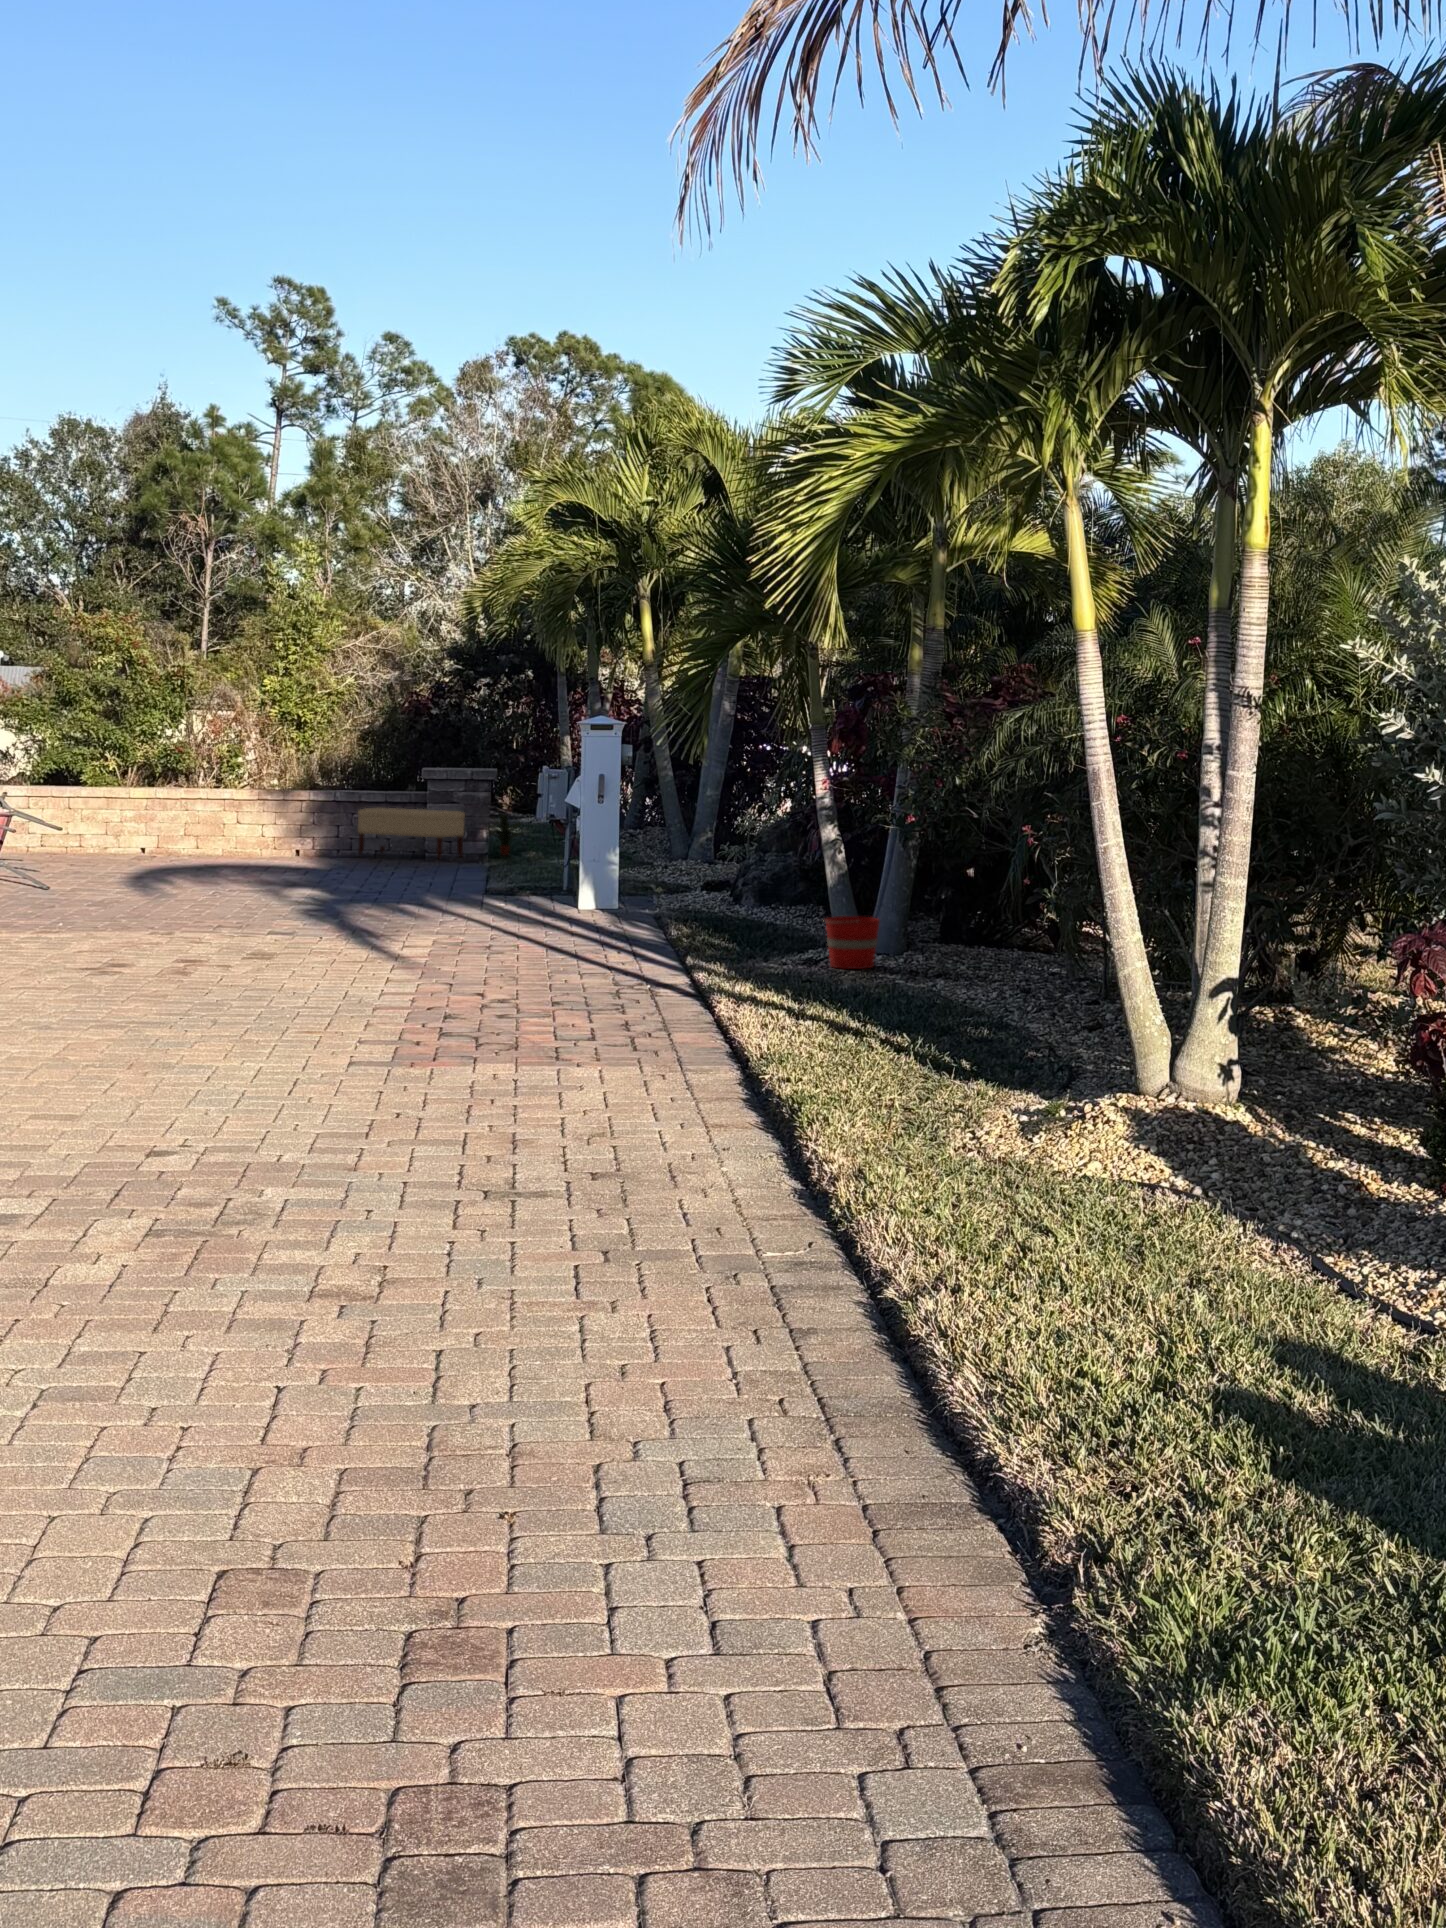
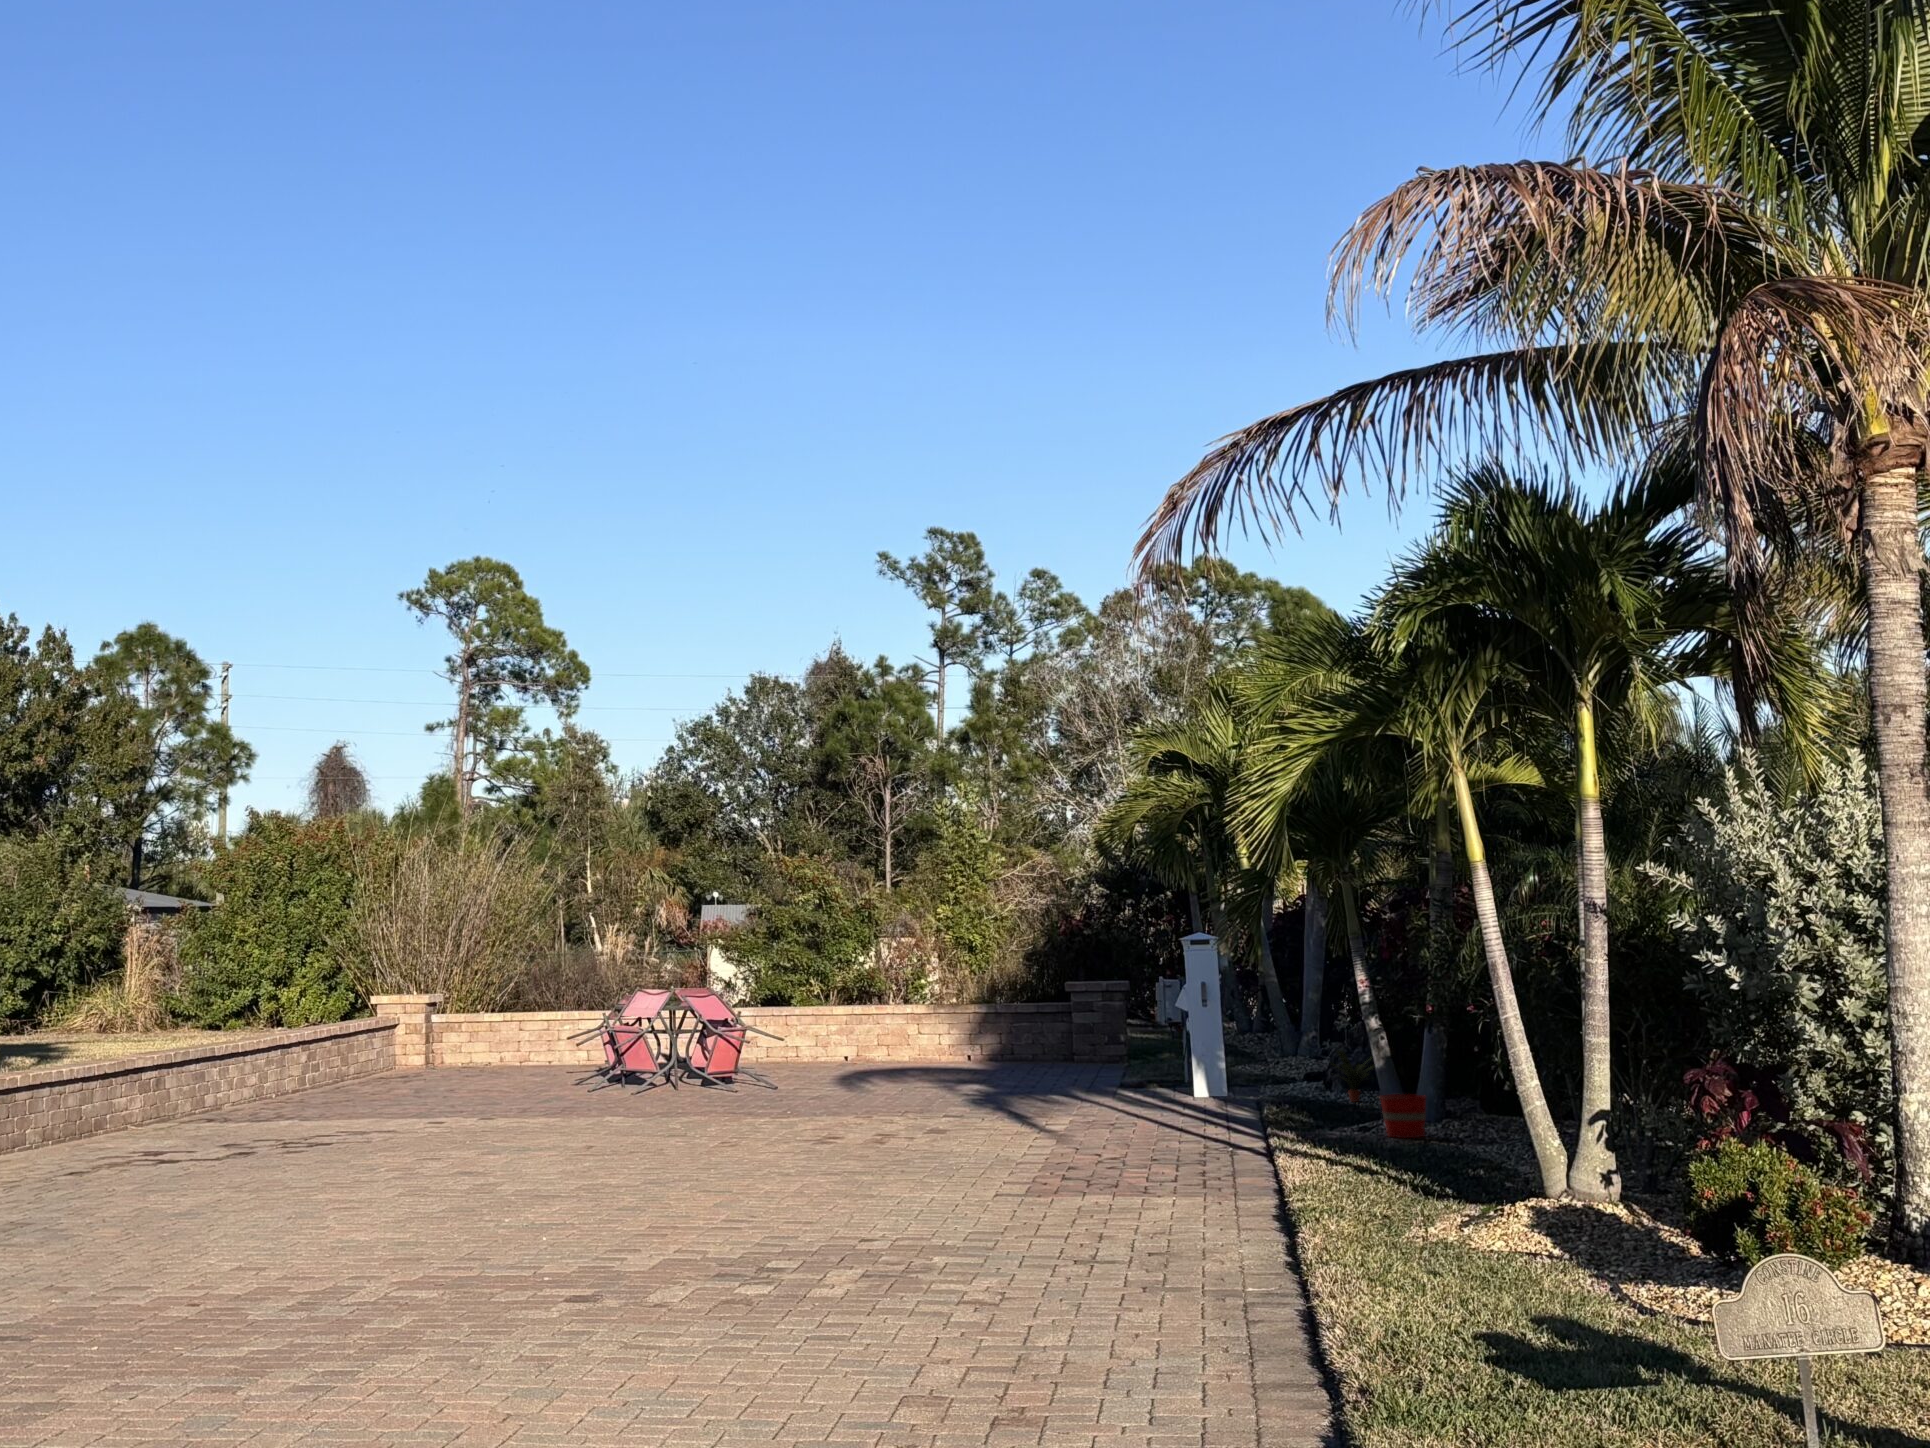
bench: present [358,808,465,859] -> none [1019,1020,1111,1065]
potted plant: present [489,814,521,855] -> present [1332,1050,1373,1102]

